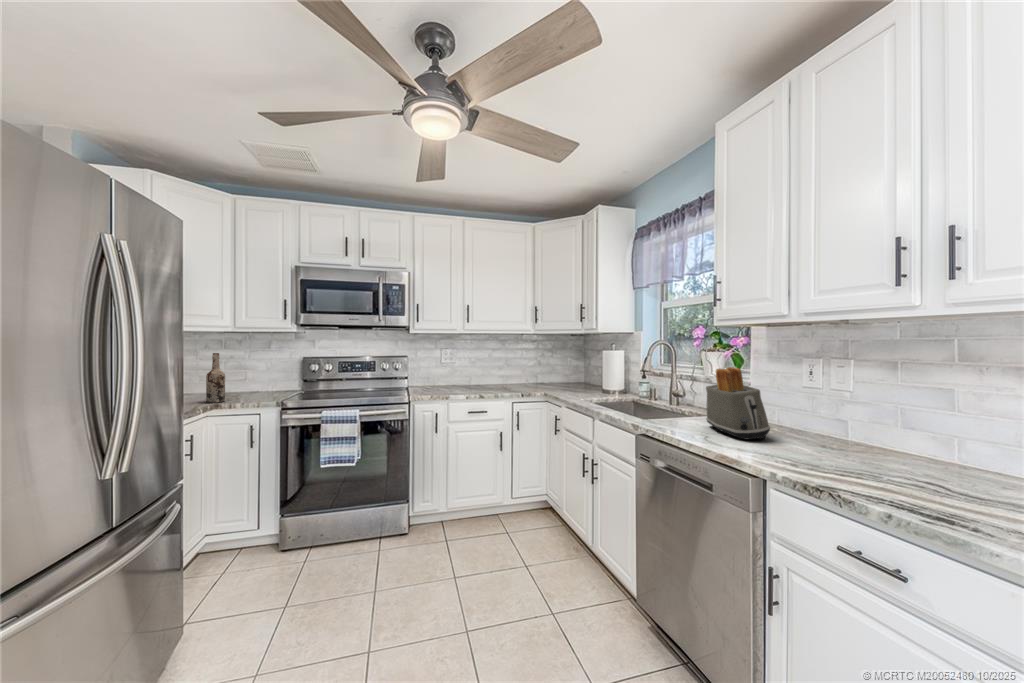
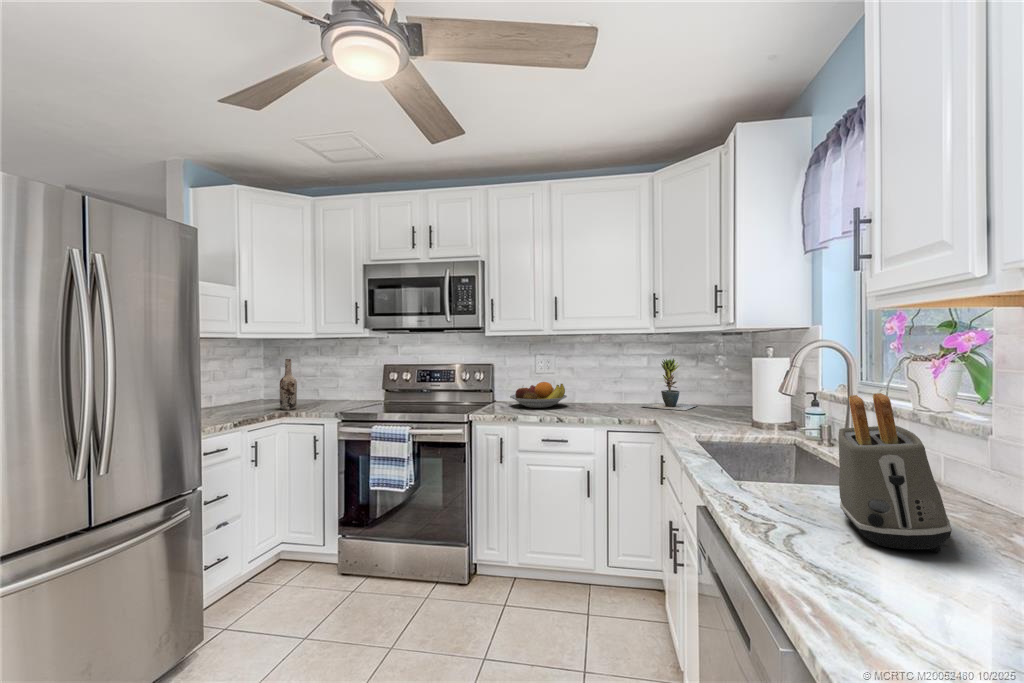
potted plant: none [522,351,554,386] -> present [642,358,696,410]
fruit bowl: none [428,370,472,389] -> present [510,382,567,408]

